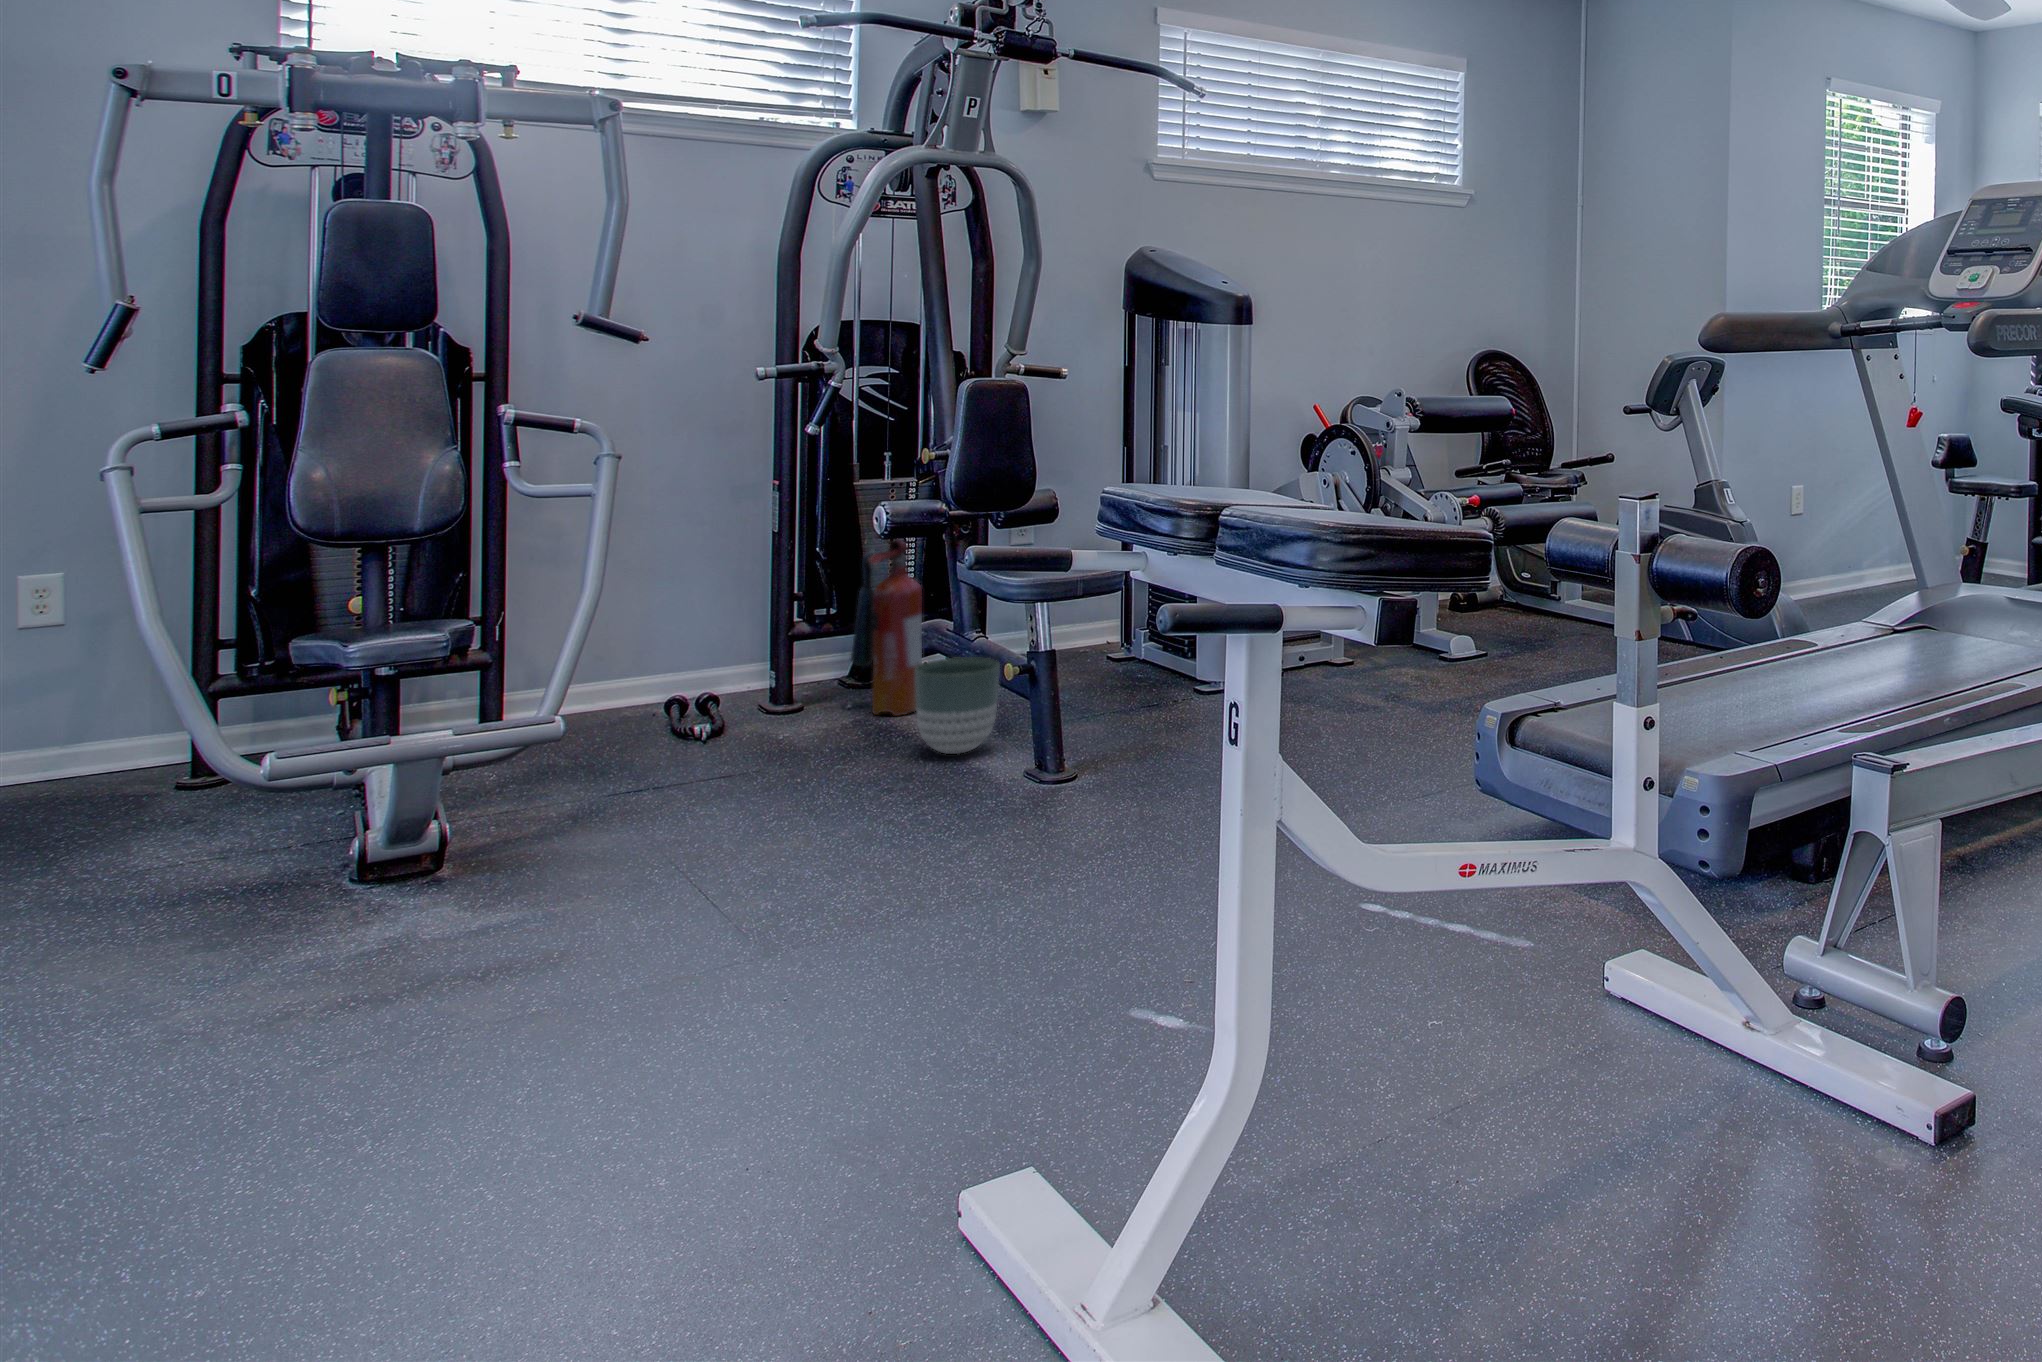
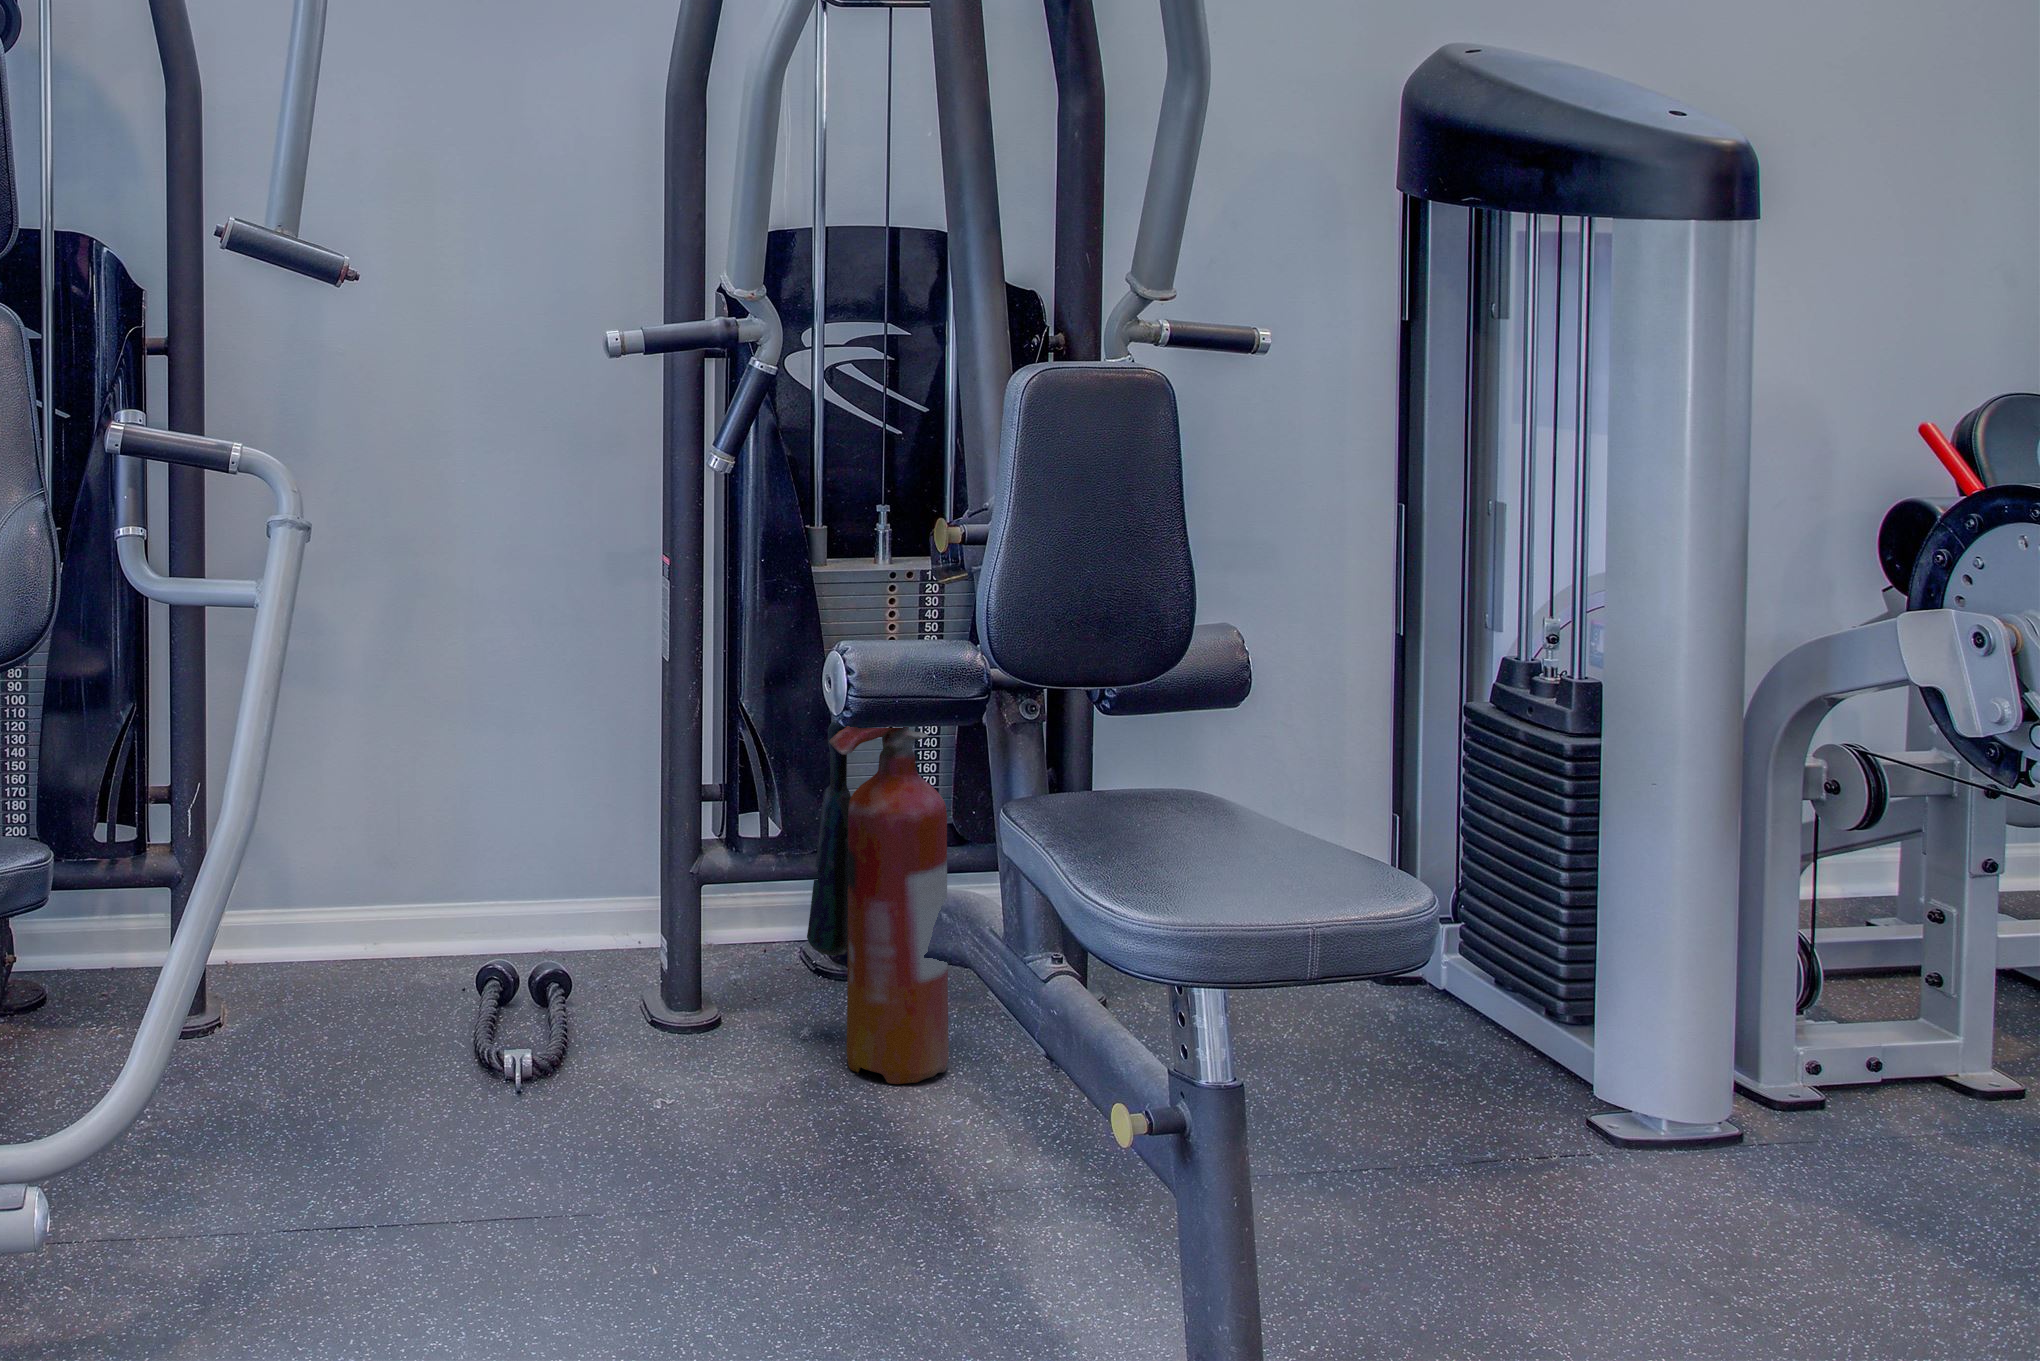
planter: present [915,657,1000,754] -> none [910,1011,1109,1265]

